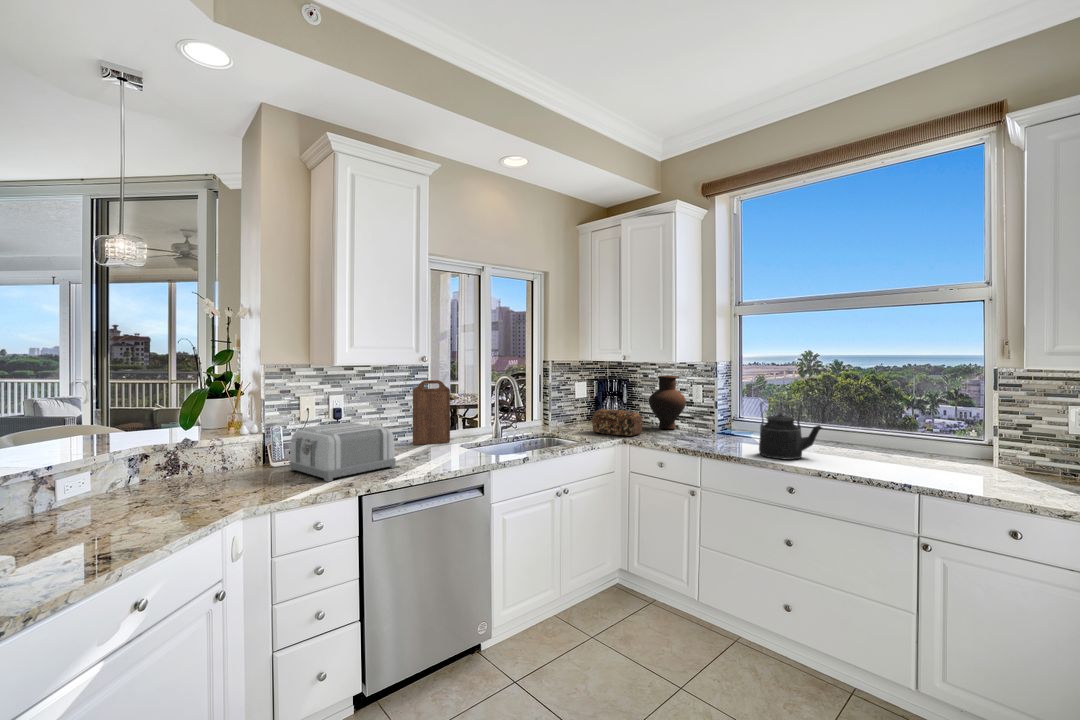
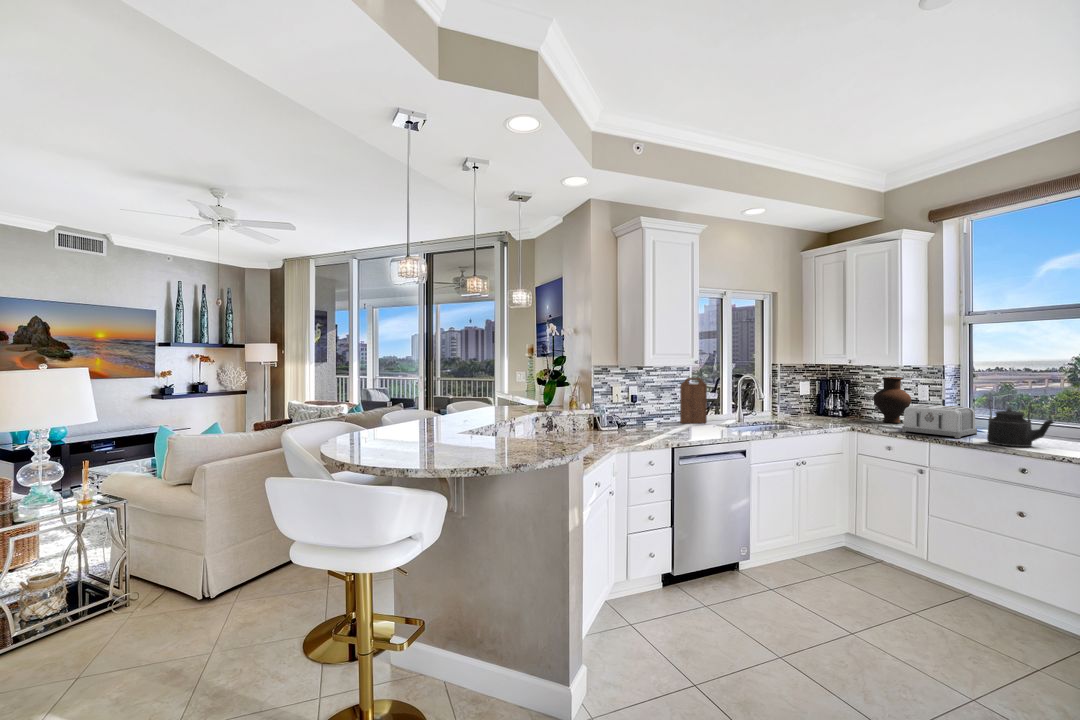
bread loaf: present [592,409,642,436] -> none [821,403,869,426]
toaster: present [289,422,396,482] -> present [902,404,977,438]

